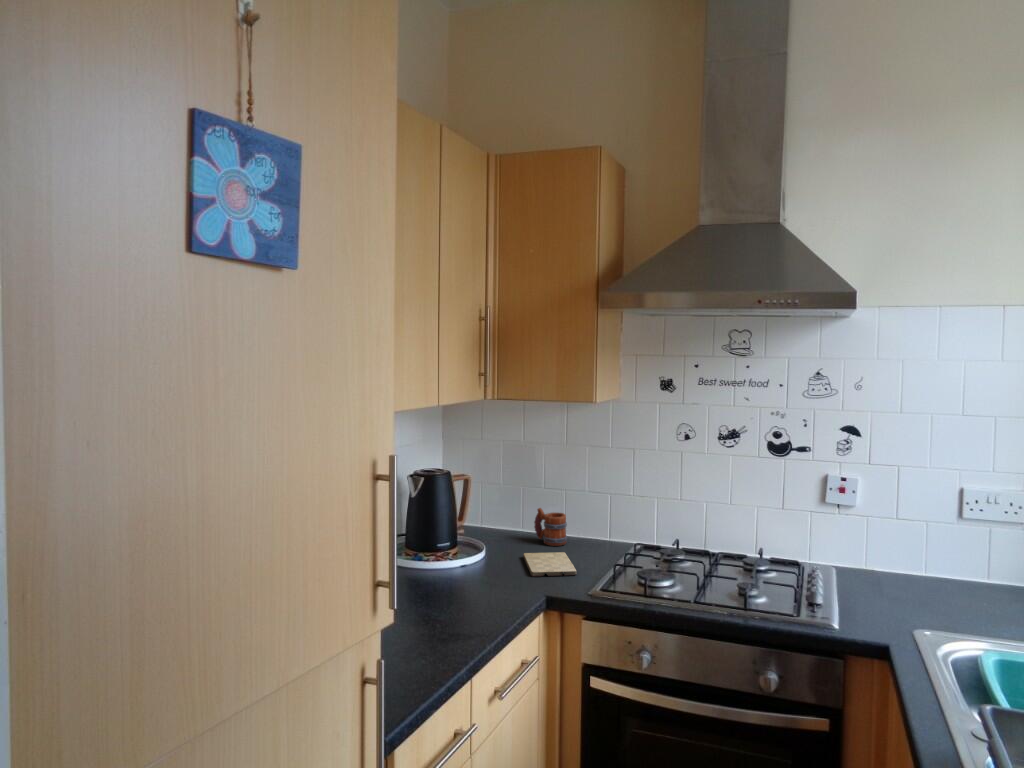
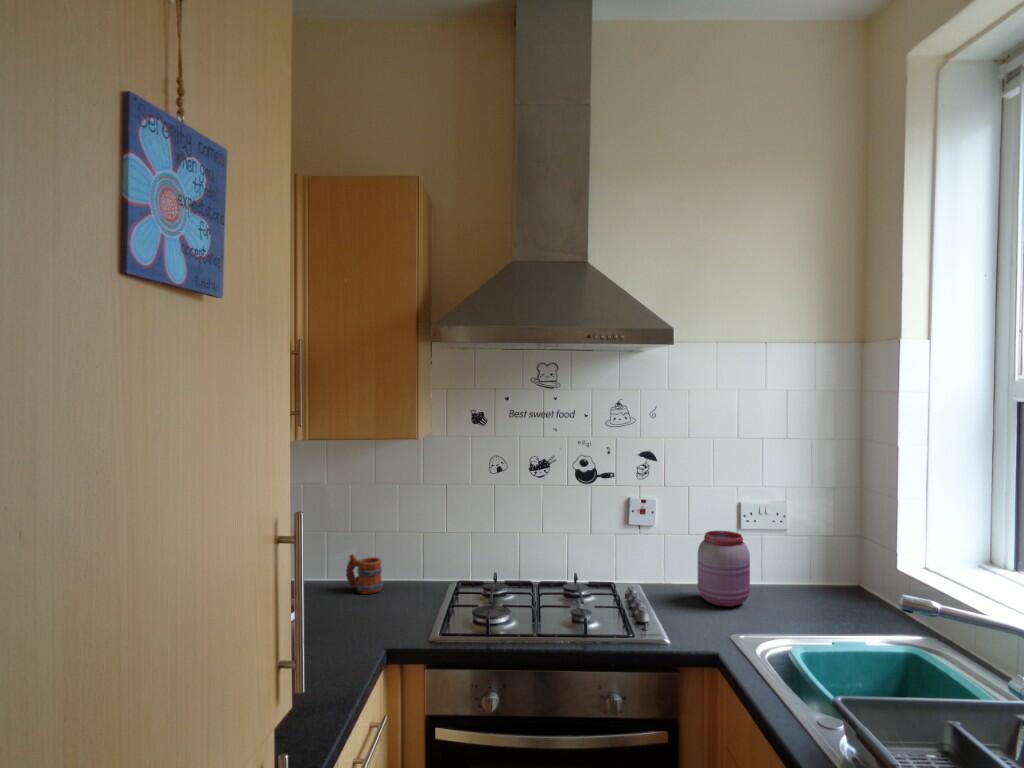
jar: none [897,518,963,603] -> present [698,531,750,607]
cutting board: present [523,552,577,577] -> none [341,600,406,632]

